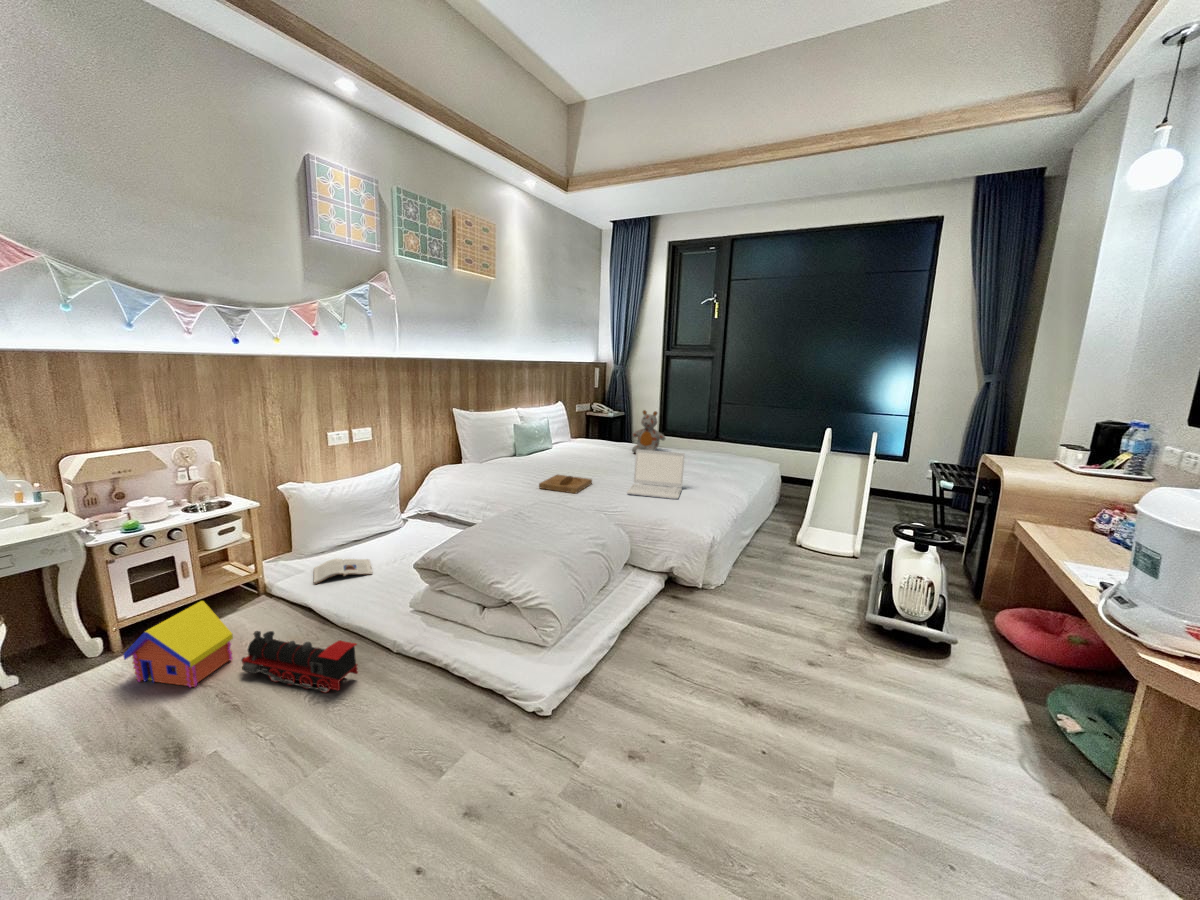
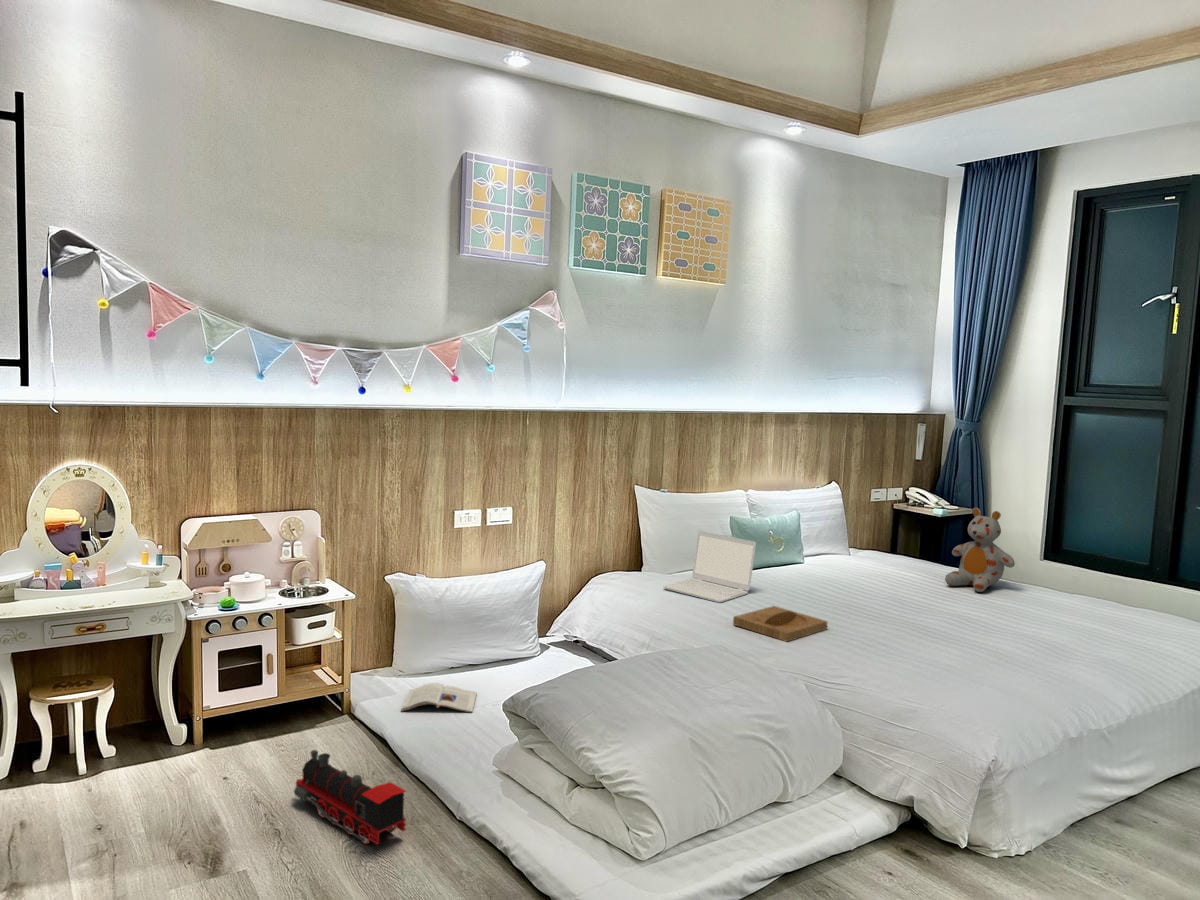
laptop: present [627,449,685,499] -> present [663,531,756,603]
toy house: present [124,601,233,687] -> none [196,702,295,800]

